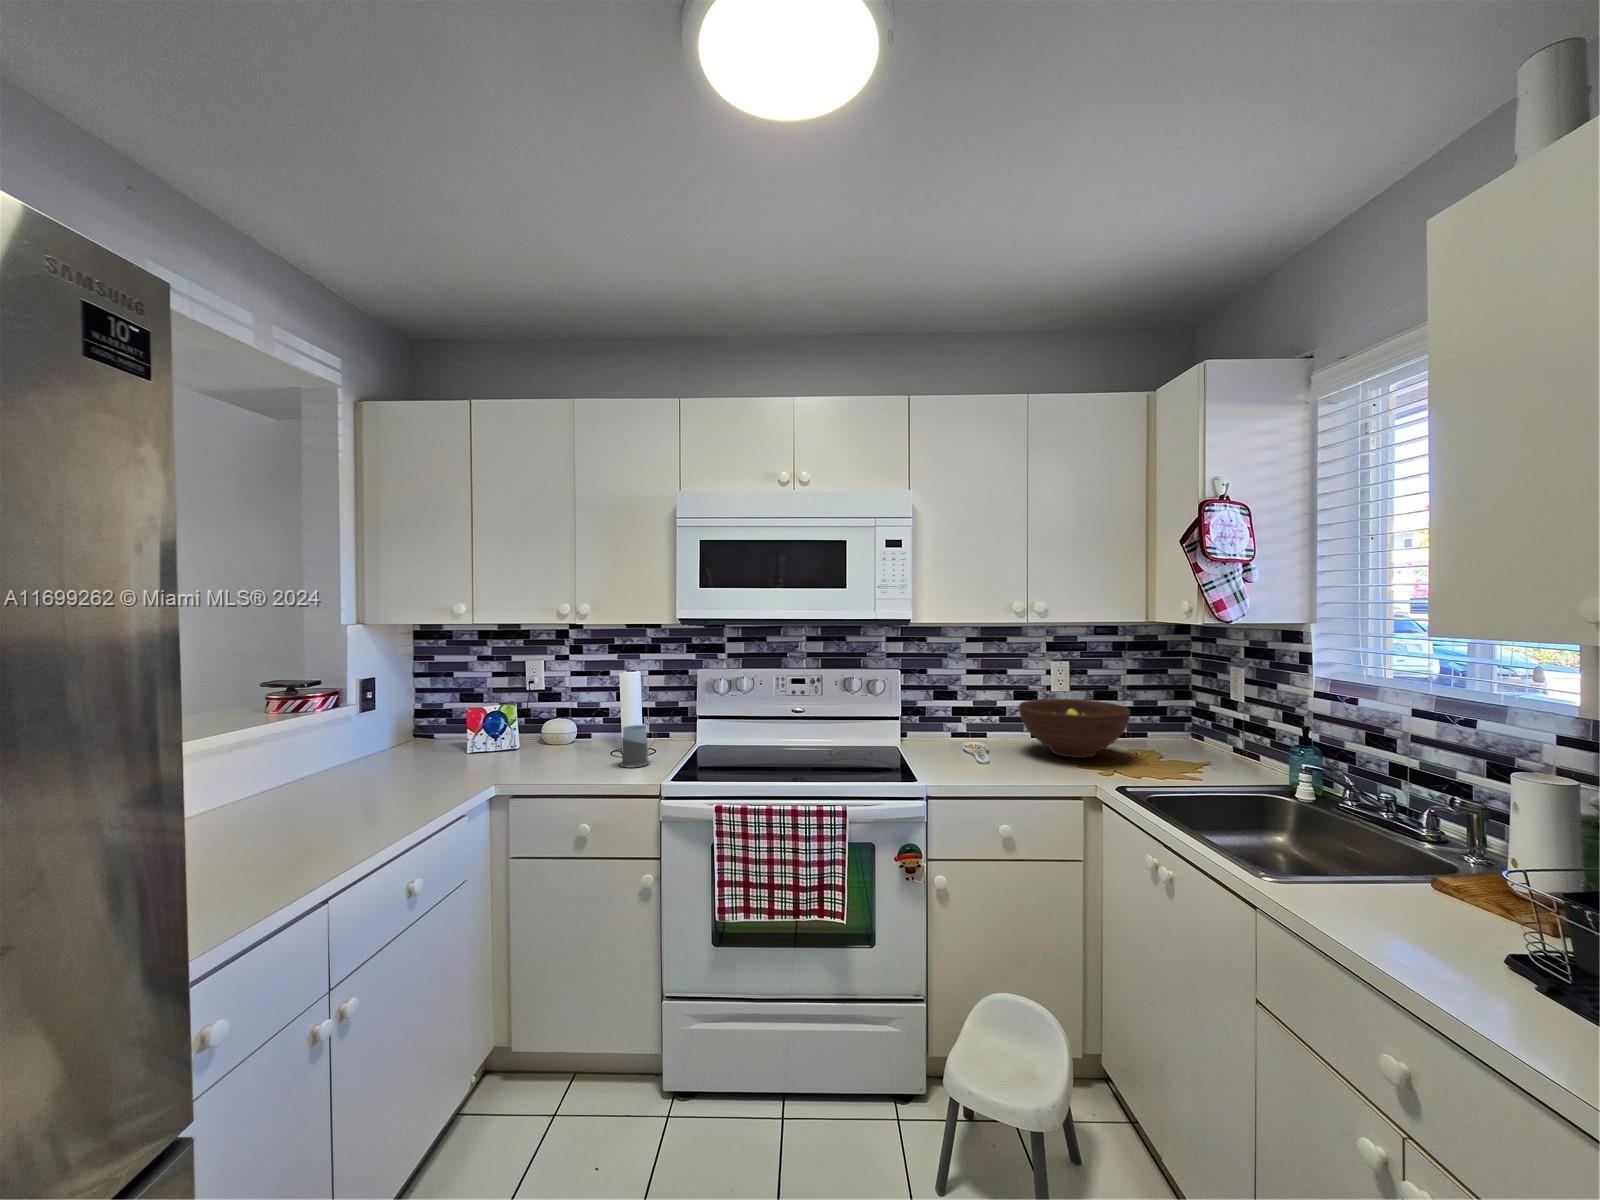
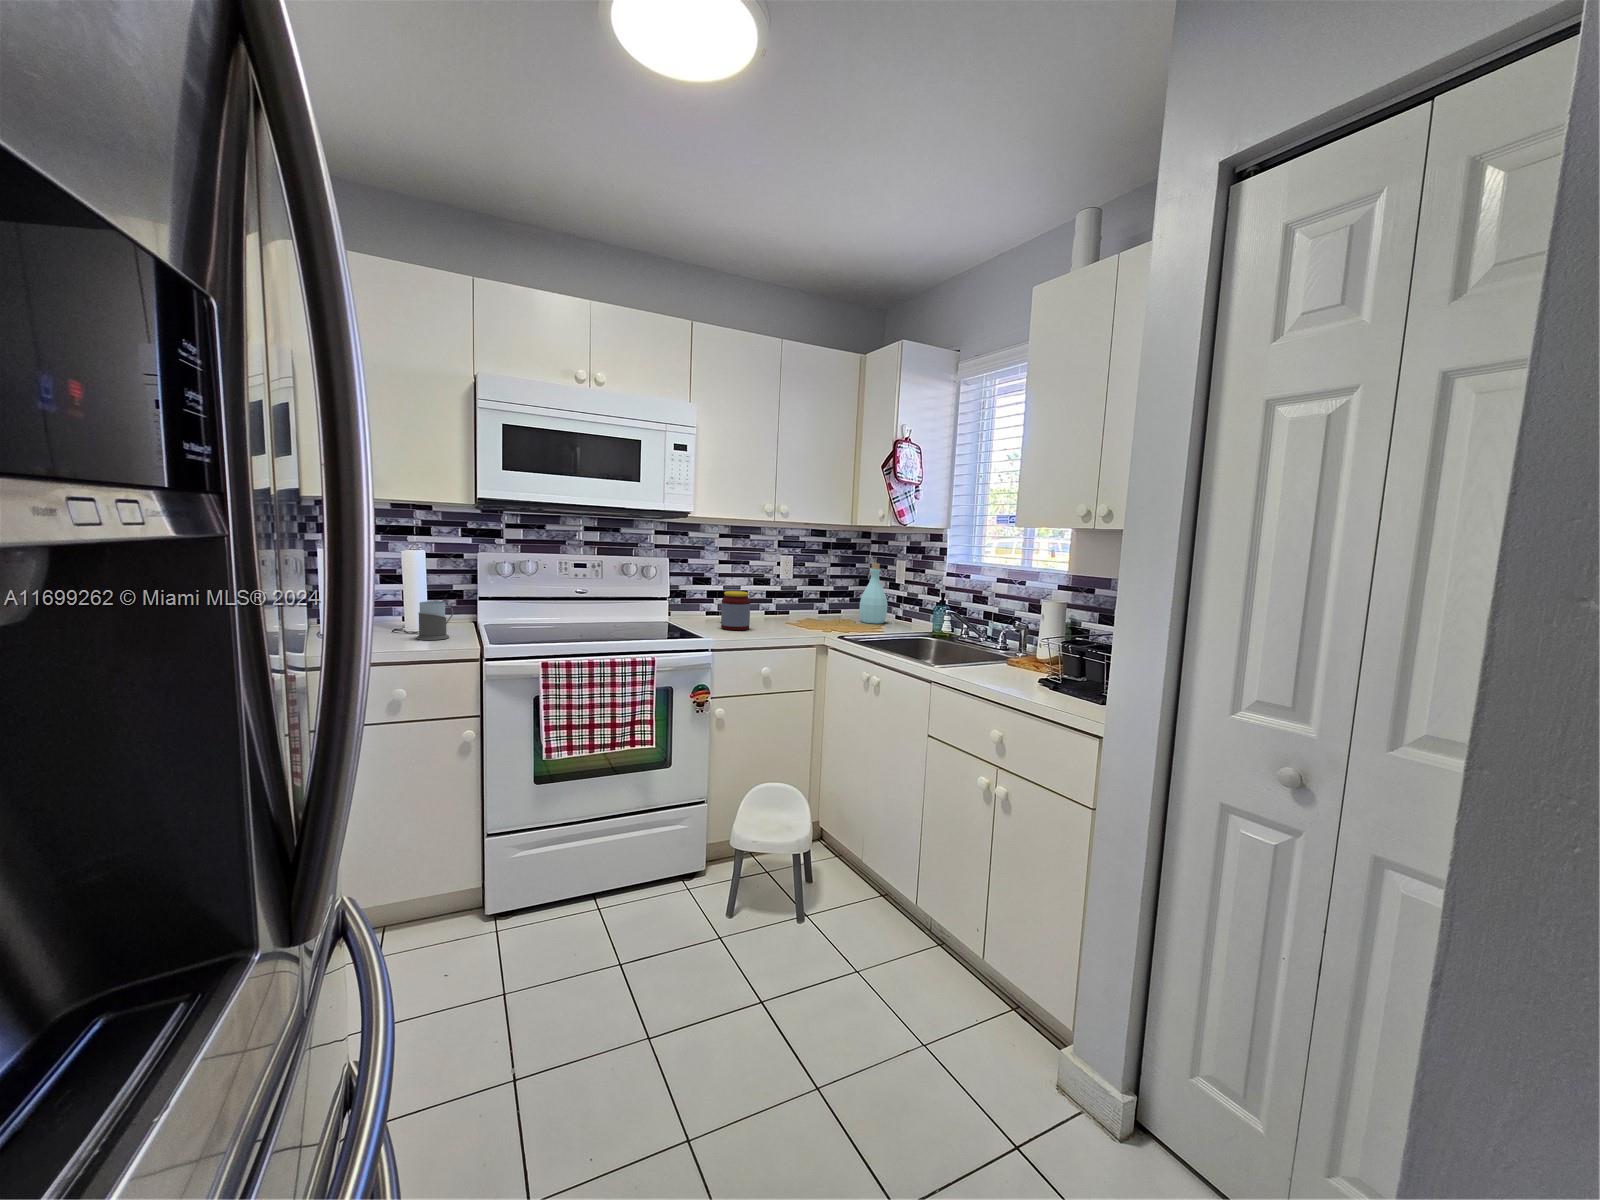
bottle: none [1169,673,1216,760] -> present [860,563,888,623]
fruit bowl: present [1019,699,1130,758] -> none [762,584,839,624]
jar: none [956,714,993,766] -> present [721,591,750,630]

